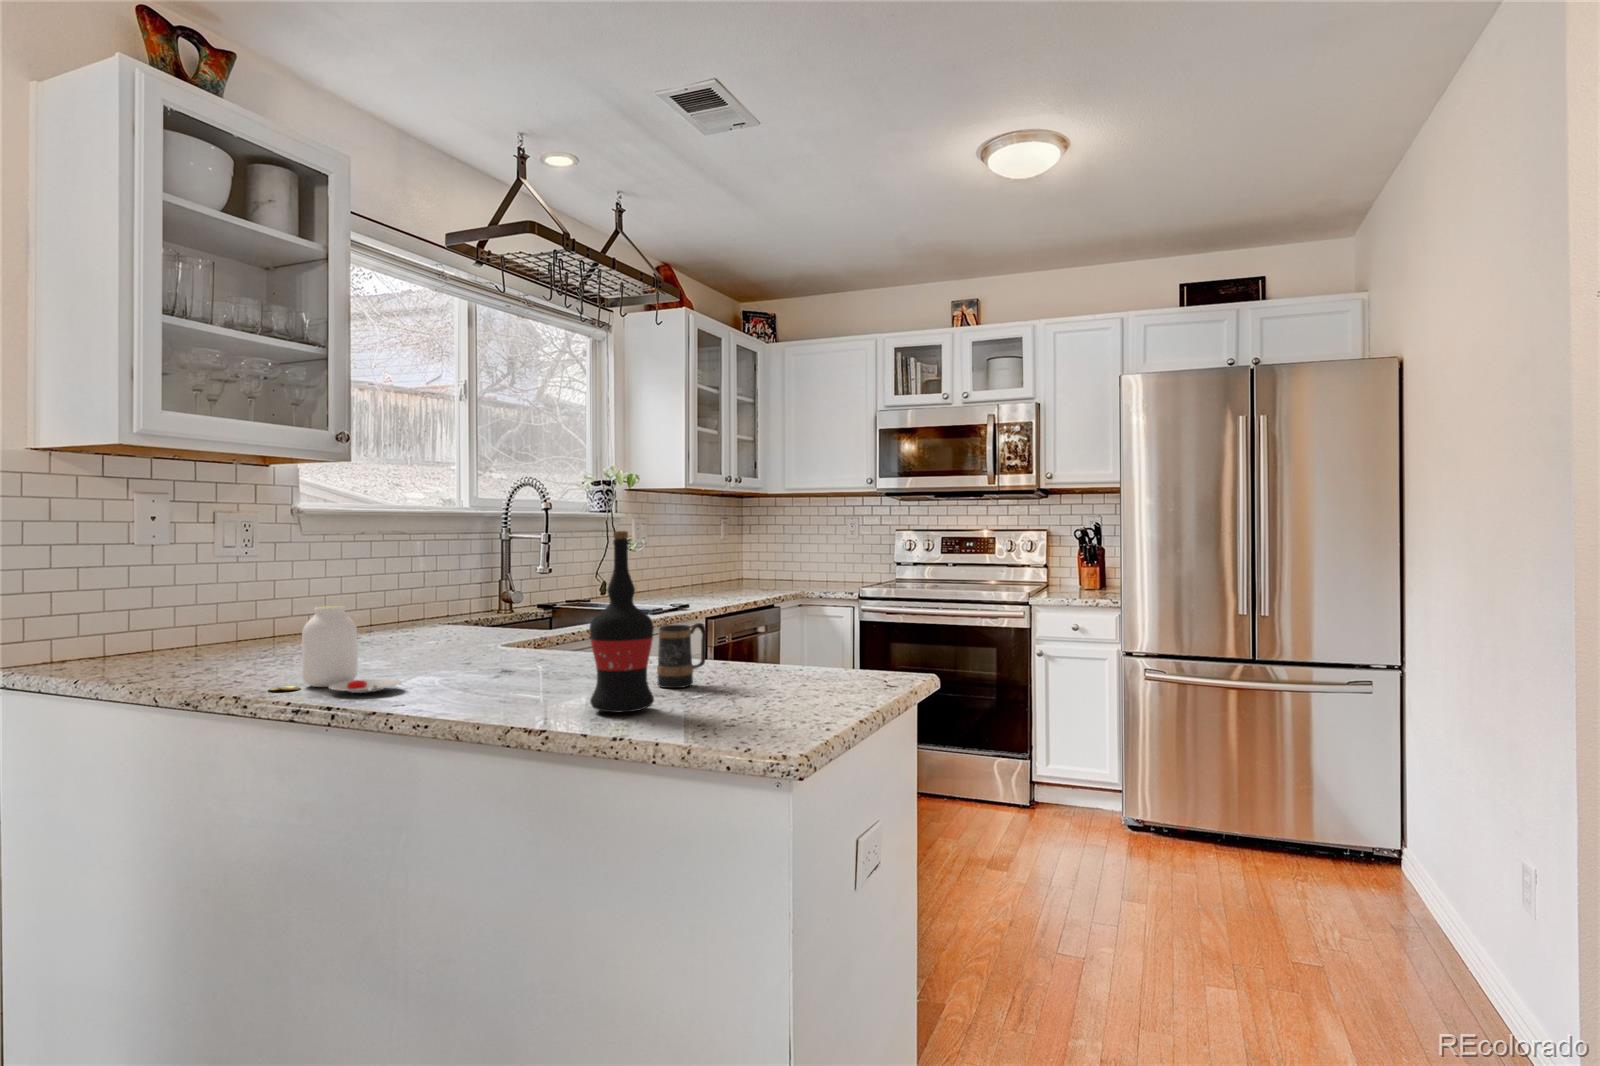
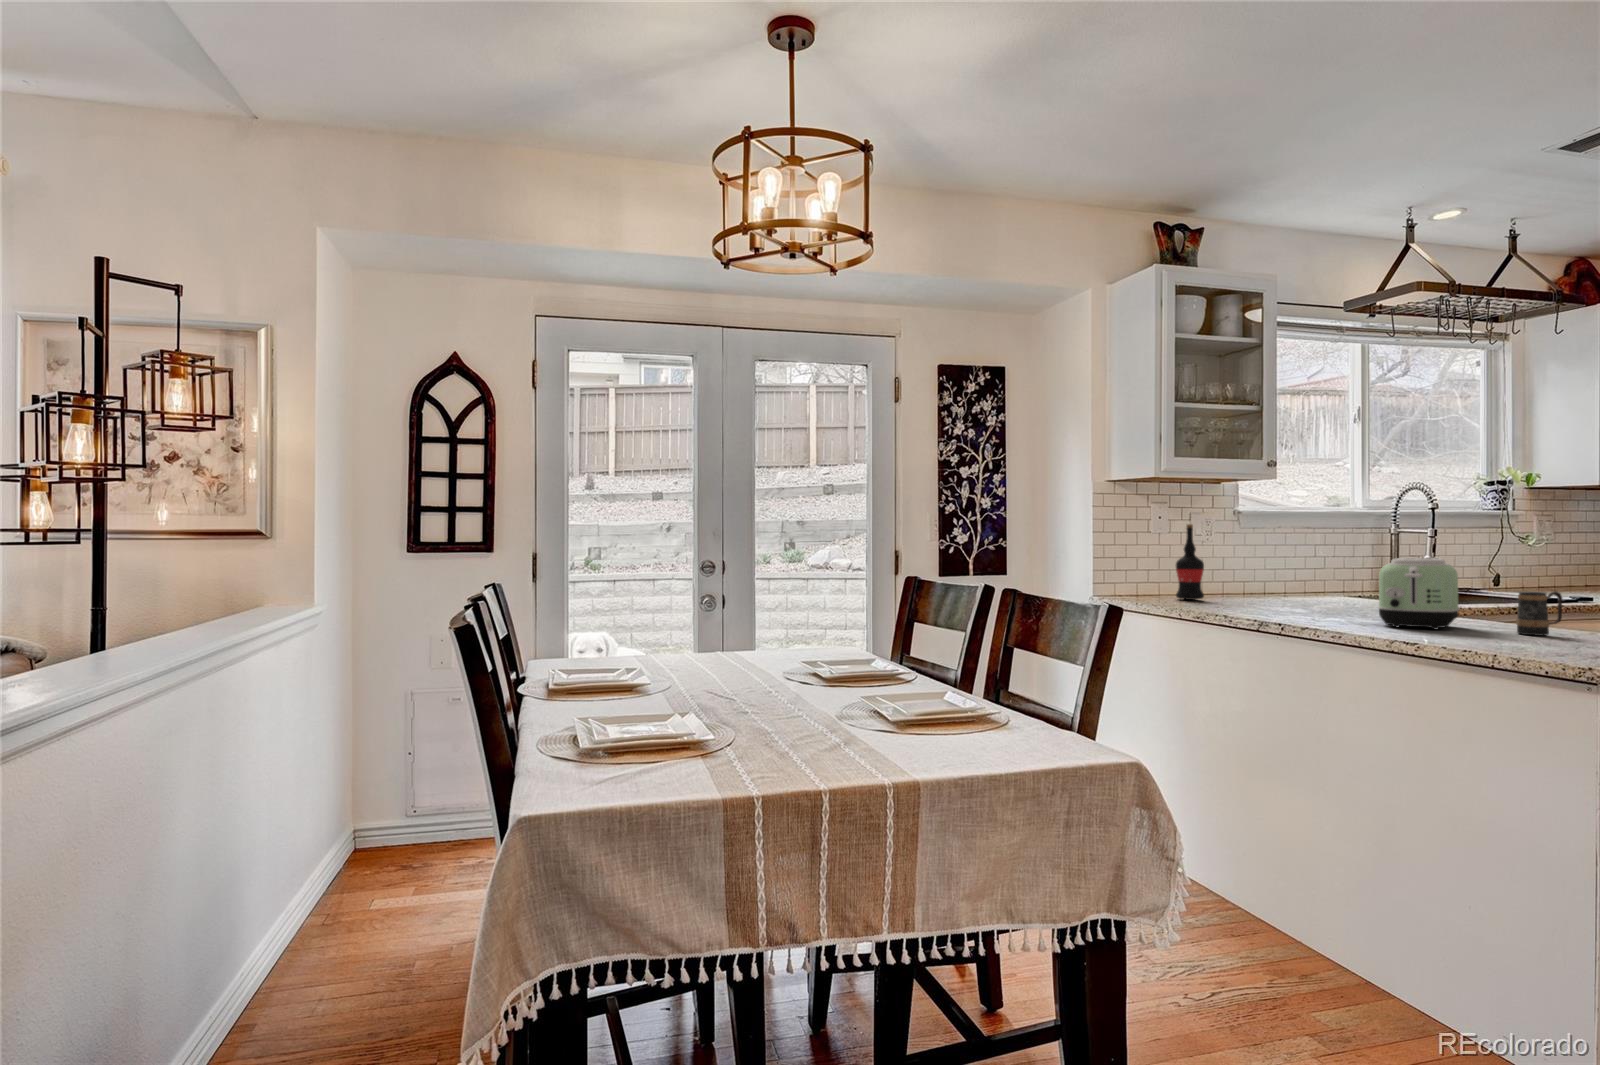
wine bottle: present [589,531,654,713] -> present [1176,524,1204,600]
toaster: none [479,581,589,697] -> present [1378,558,1460,629]
jar: present [271,606,402,693] -> none [1246,569,1326,618]

